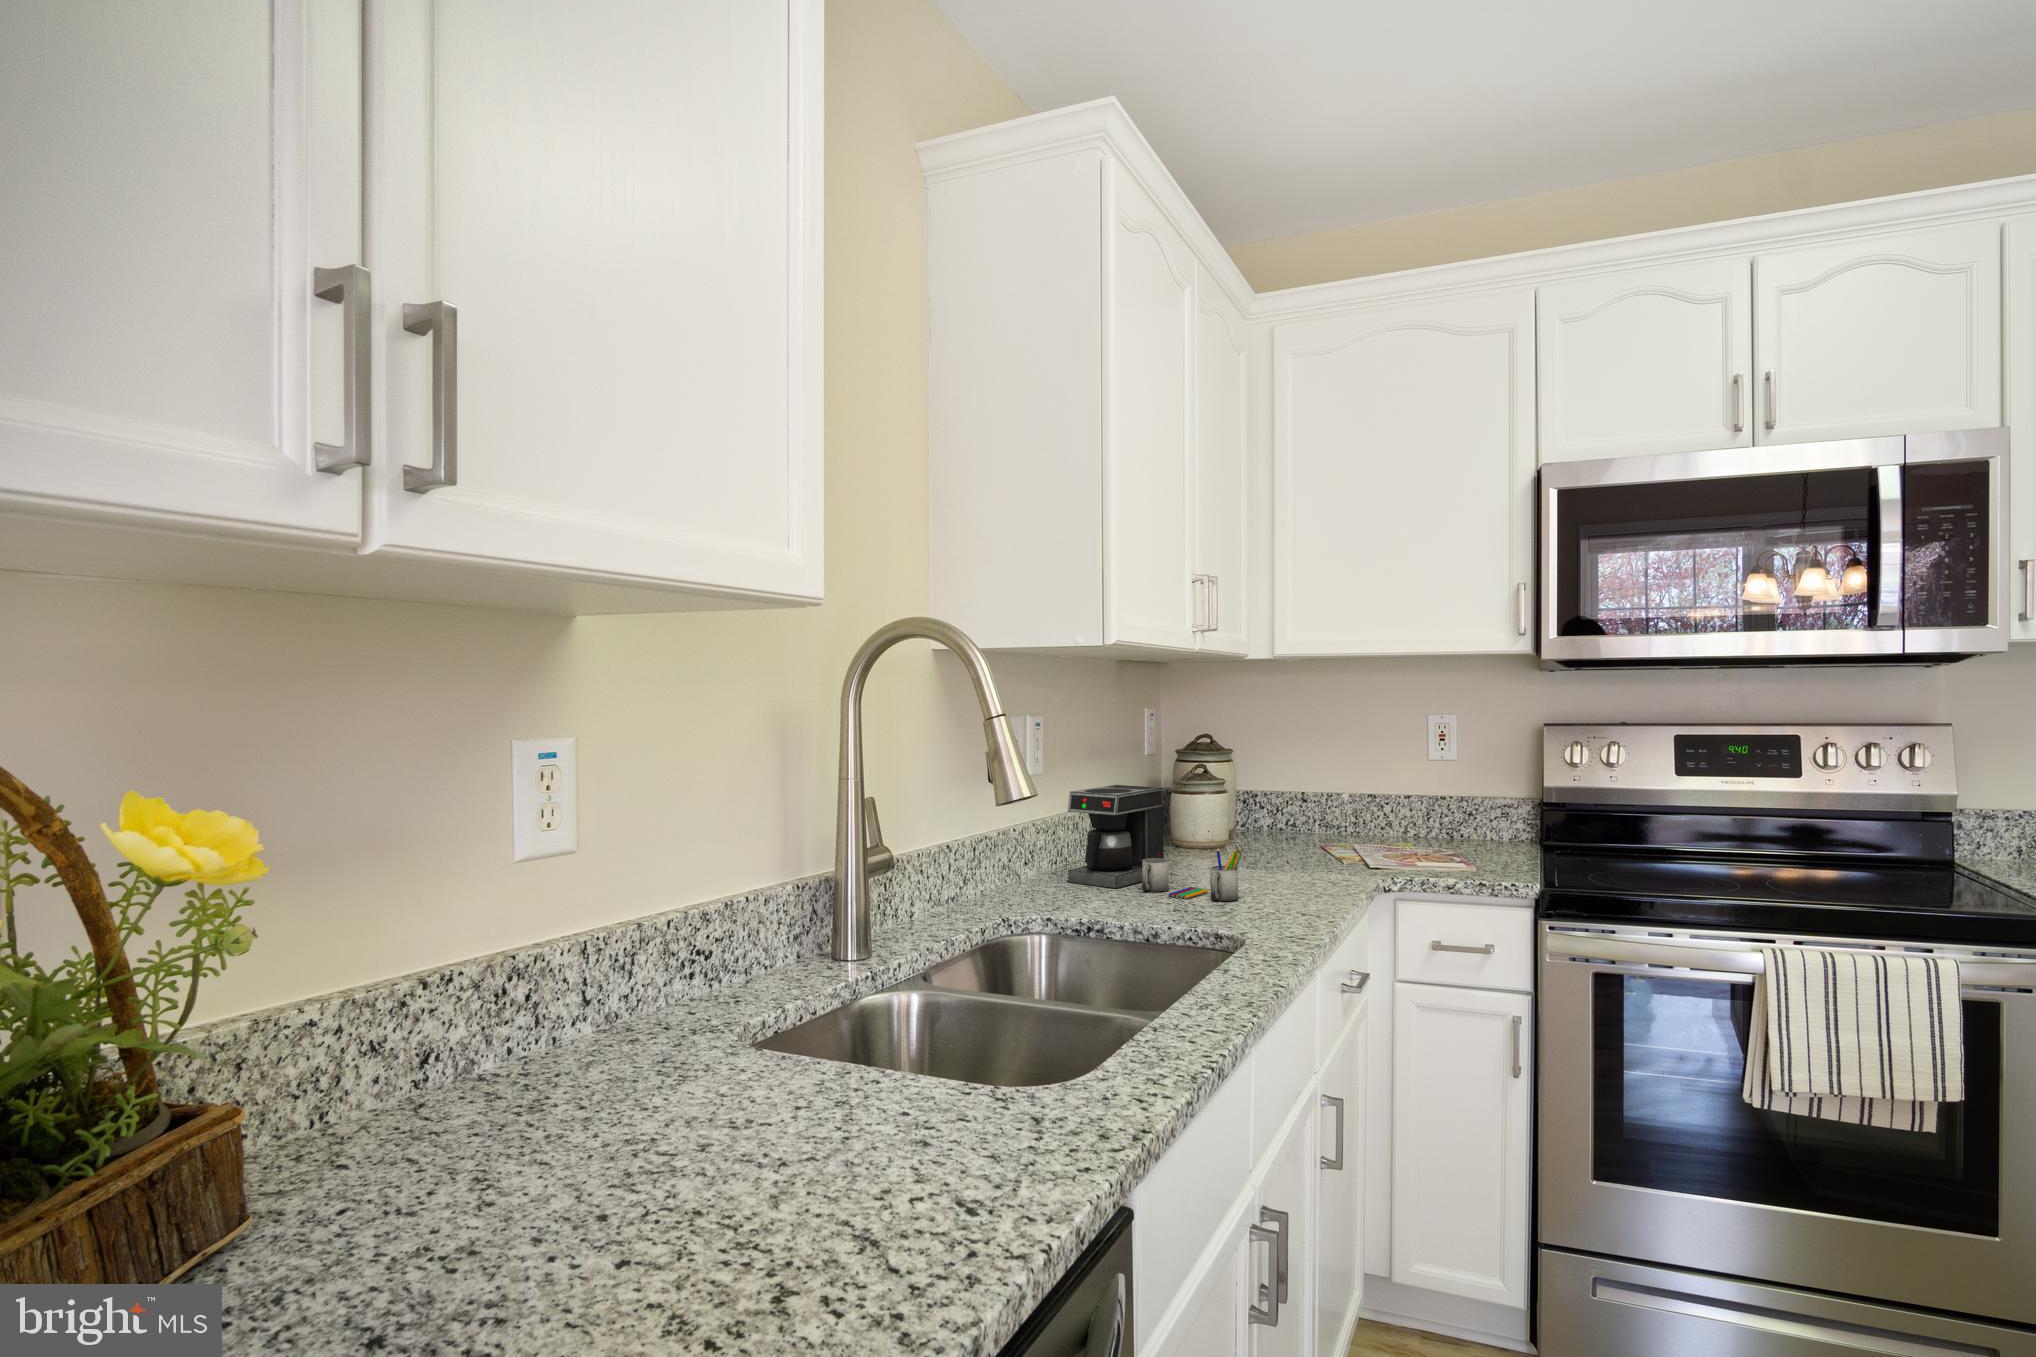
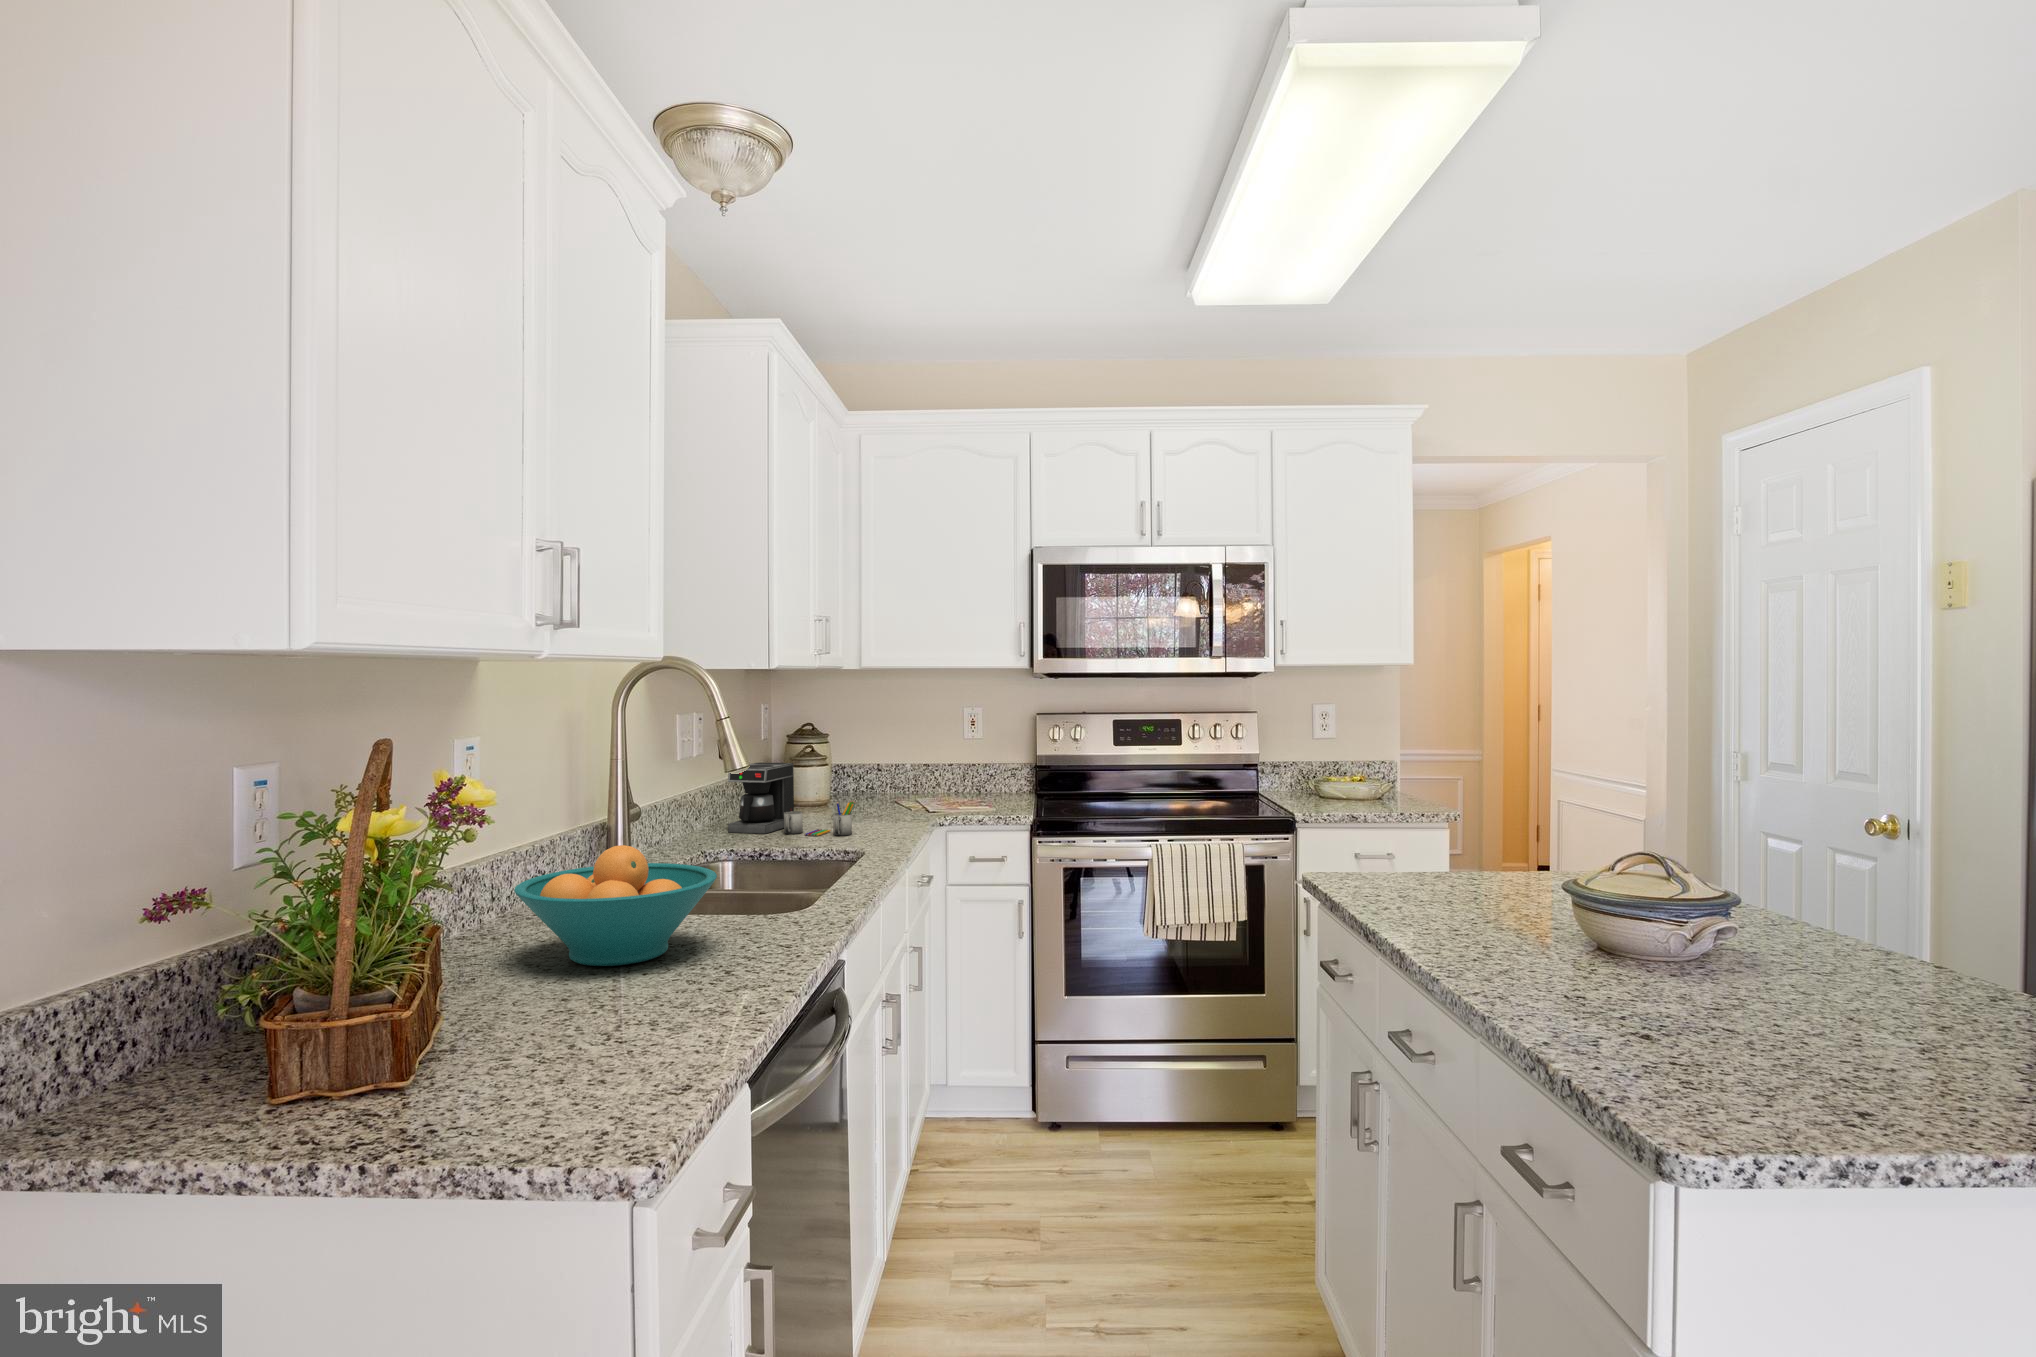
fruit bowl: none [412,964,825,1228] -> present [514,845,717,966]

